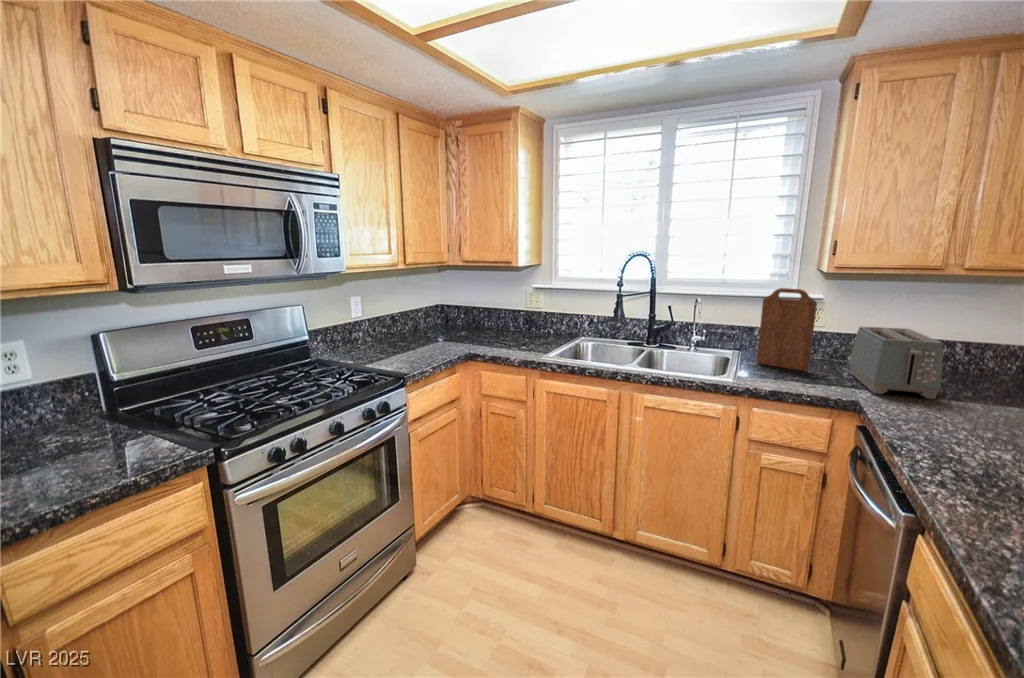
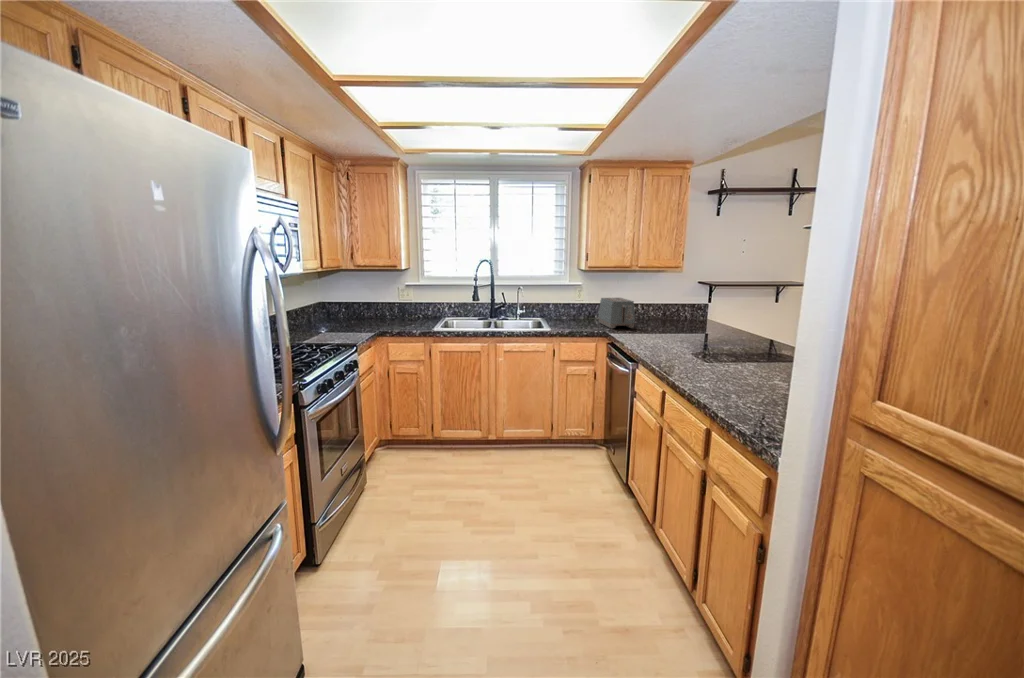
cutting board: present [757,288,817,371] -> none [556,279,582,324]

